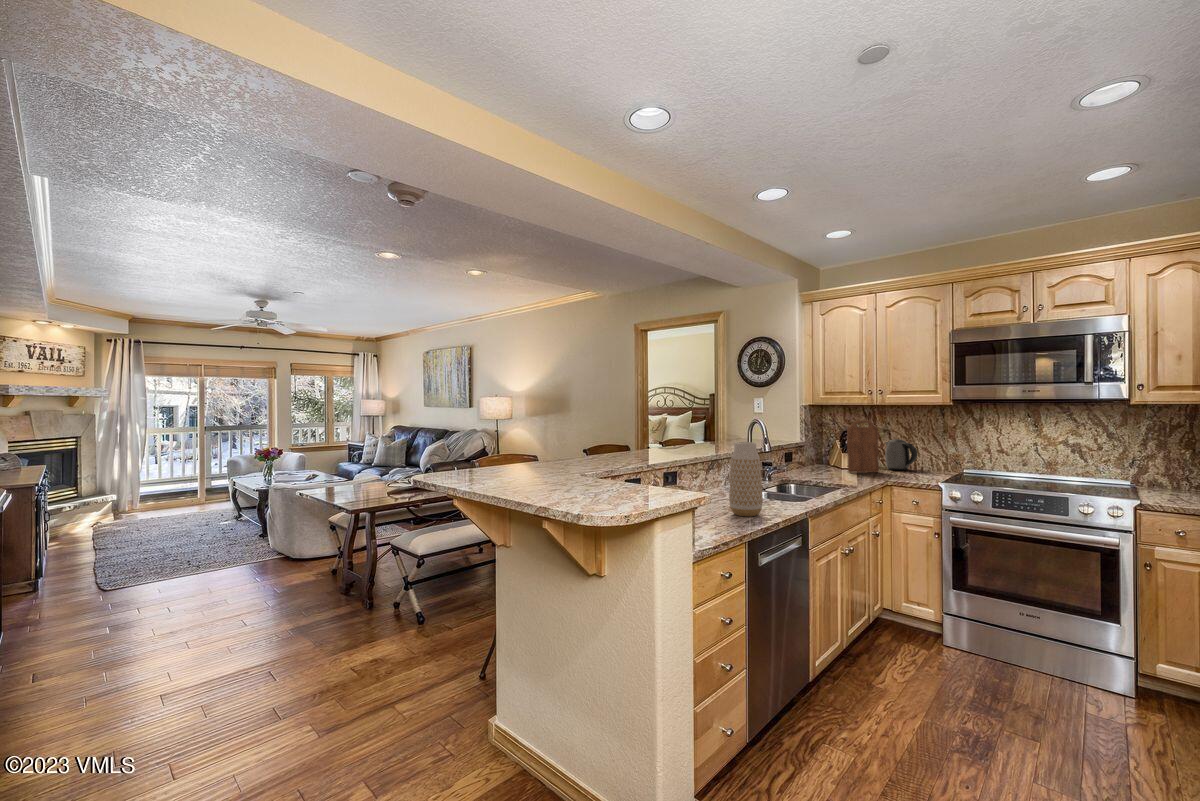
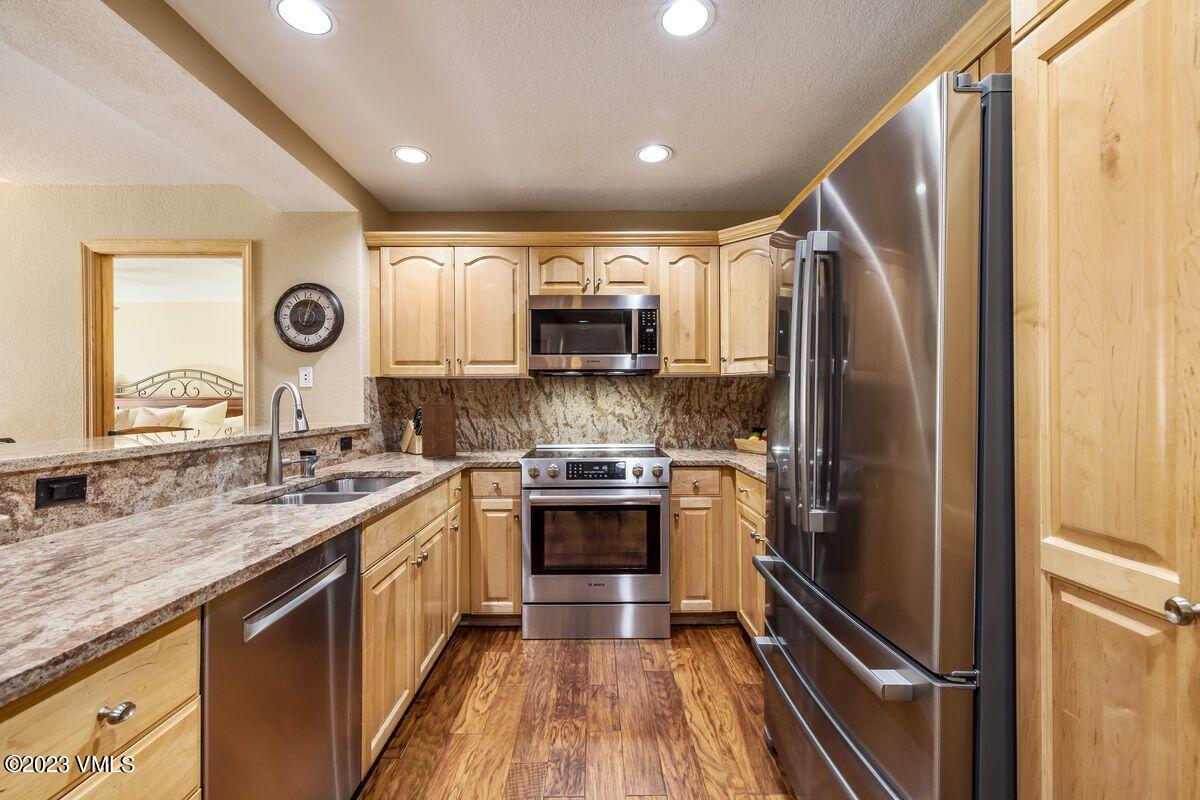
kettle: present [885,439,917,470] -> none [463,417,495,452]
vase: present [729,442,763,516] -> none [205,411,275,547]

